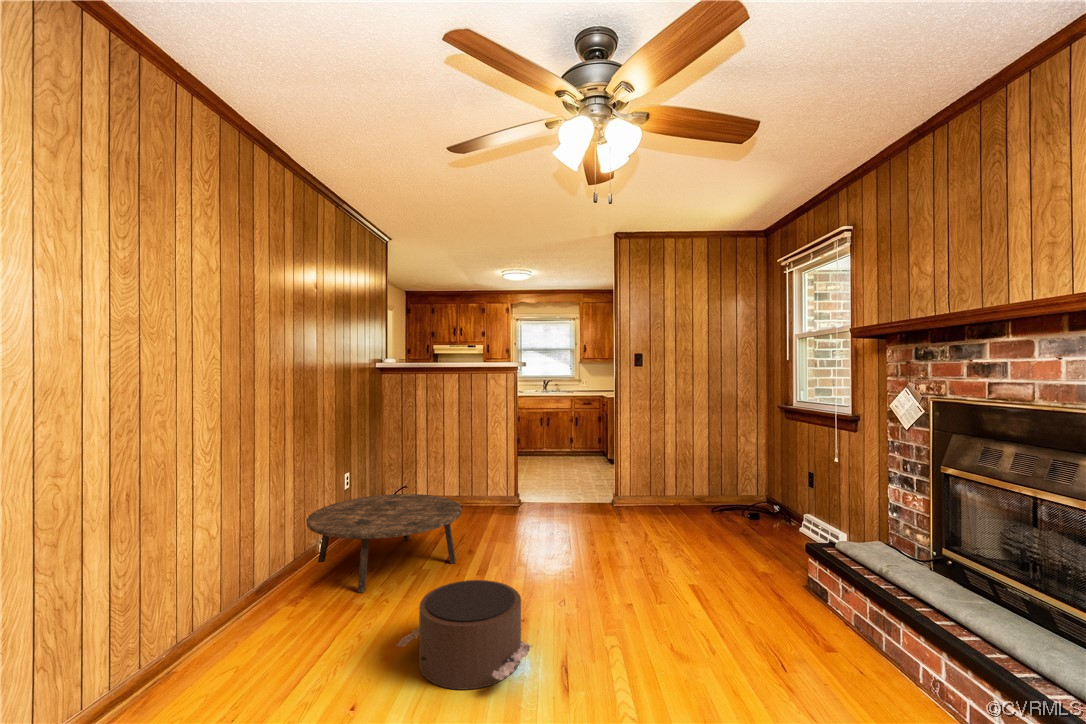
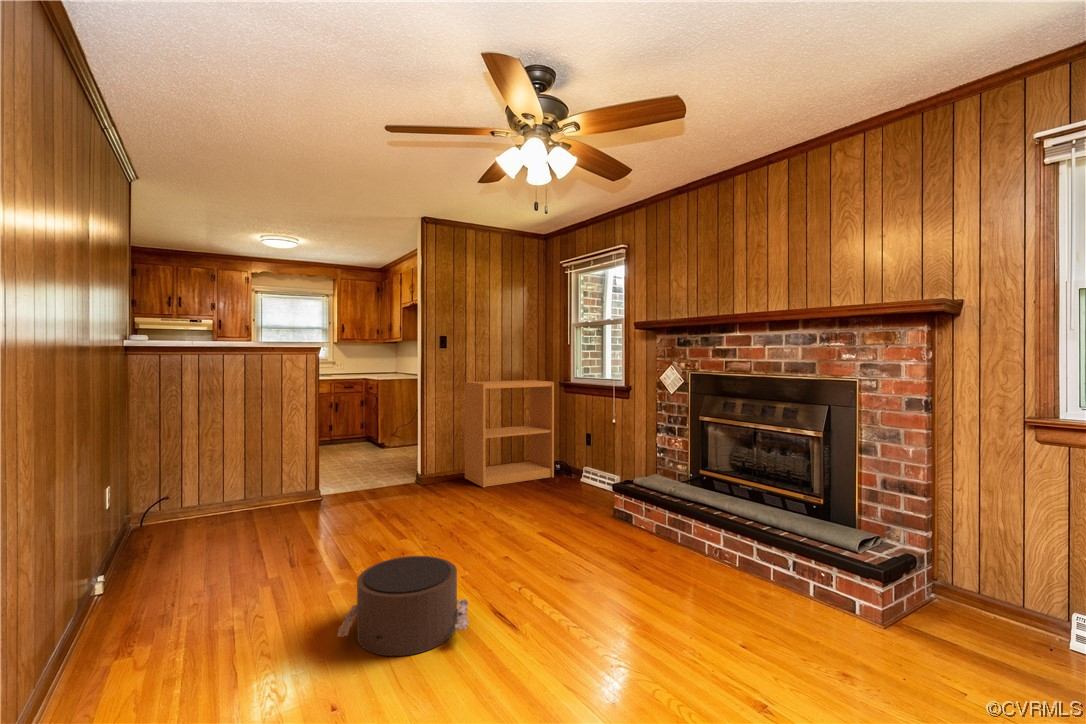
bookshelf: none [662,402,767,521] -> present [465,380,554,487]
coffee table: present [306,494,462,592] -> none [104,496,313,614]

